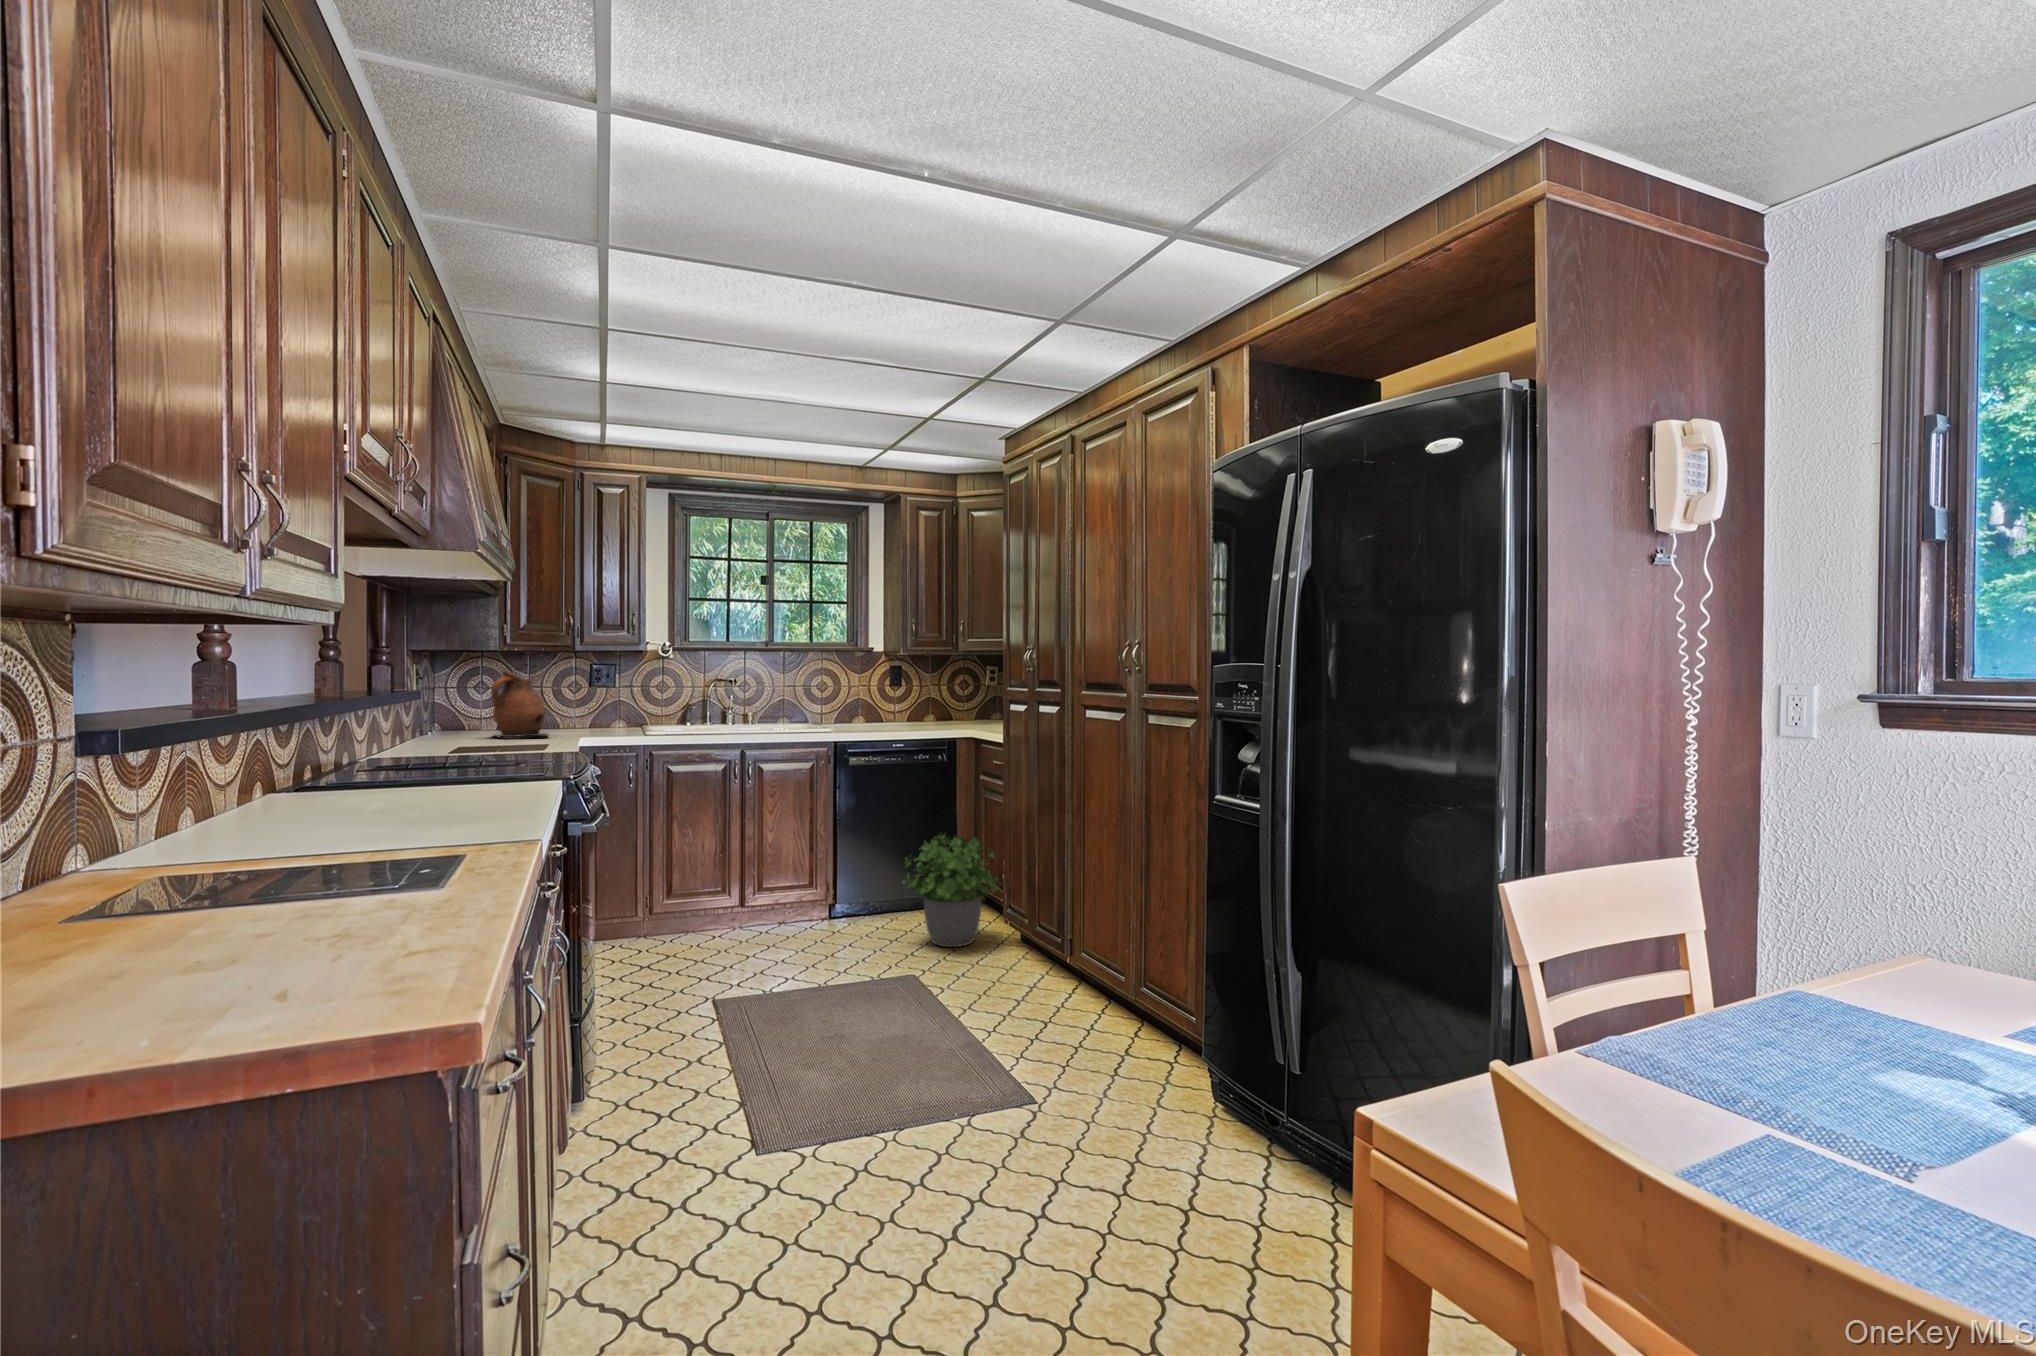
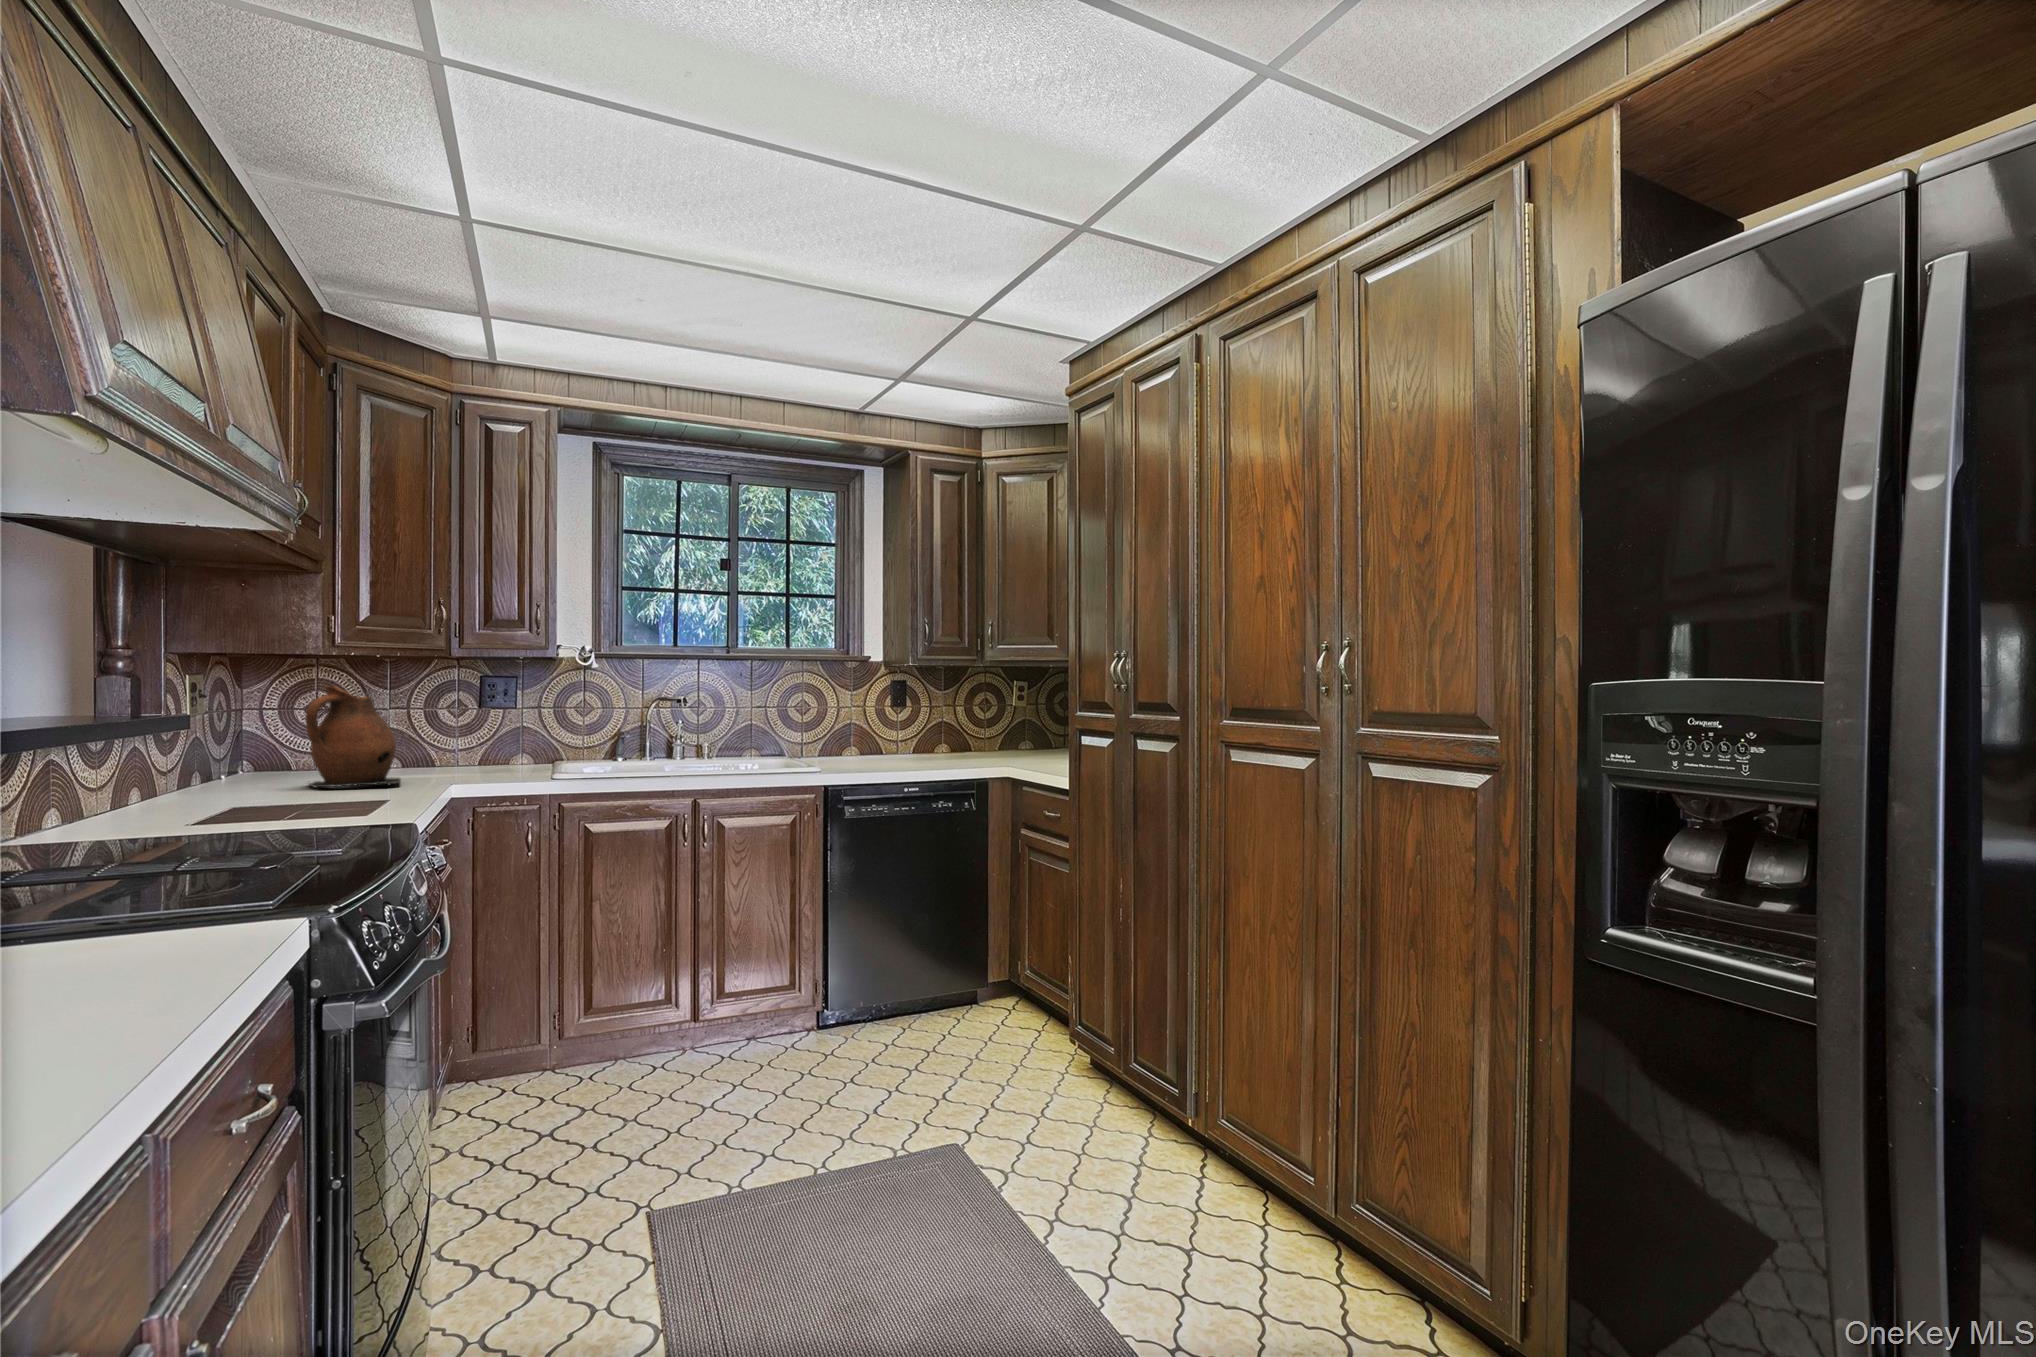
potted plant: present [903,835,998,947] -> none [929,915,1068,1086]

